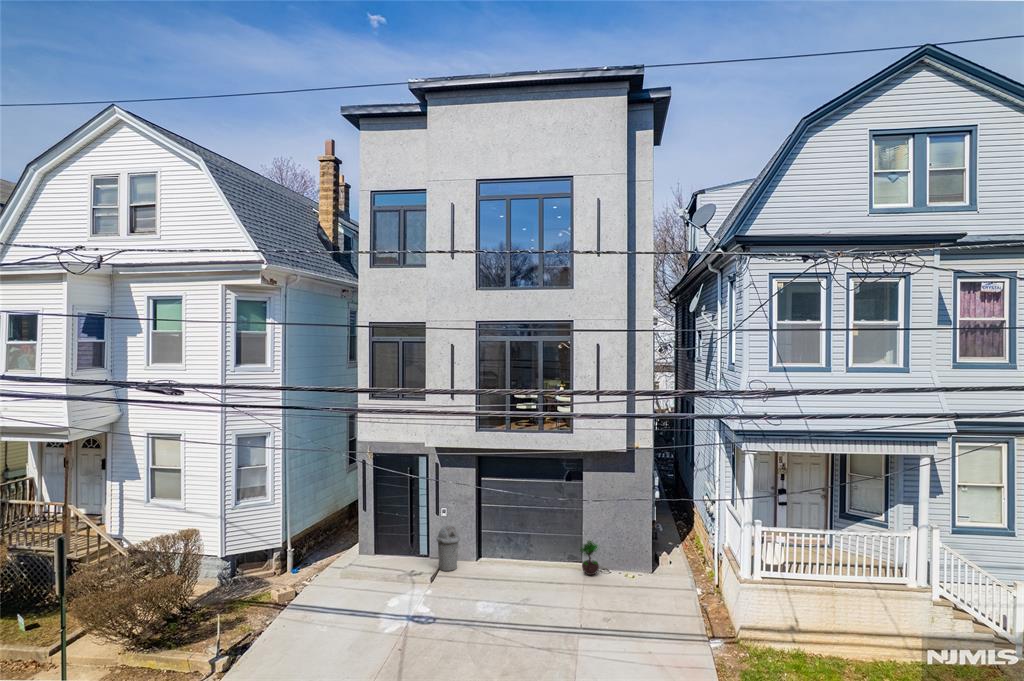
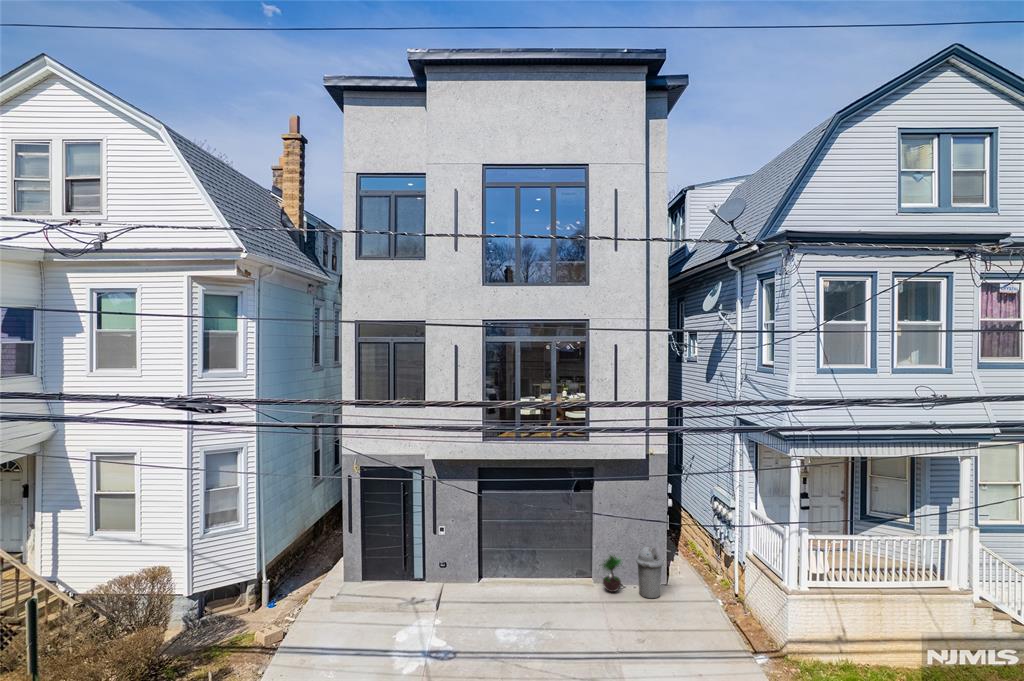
trash can: present [436,525,460,571] -> present [636,547,663,598]

